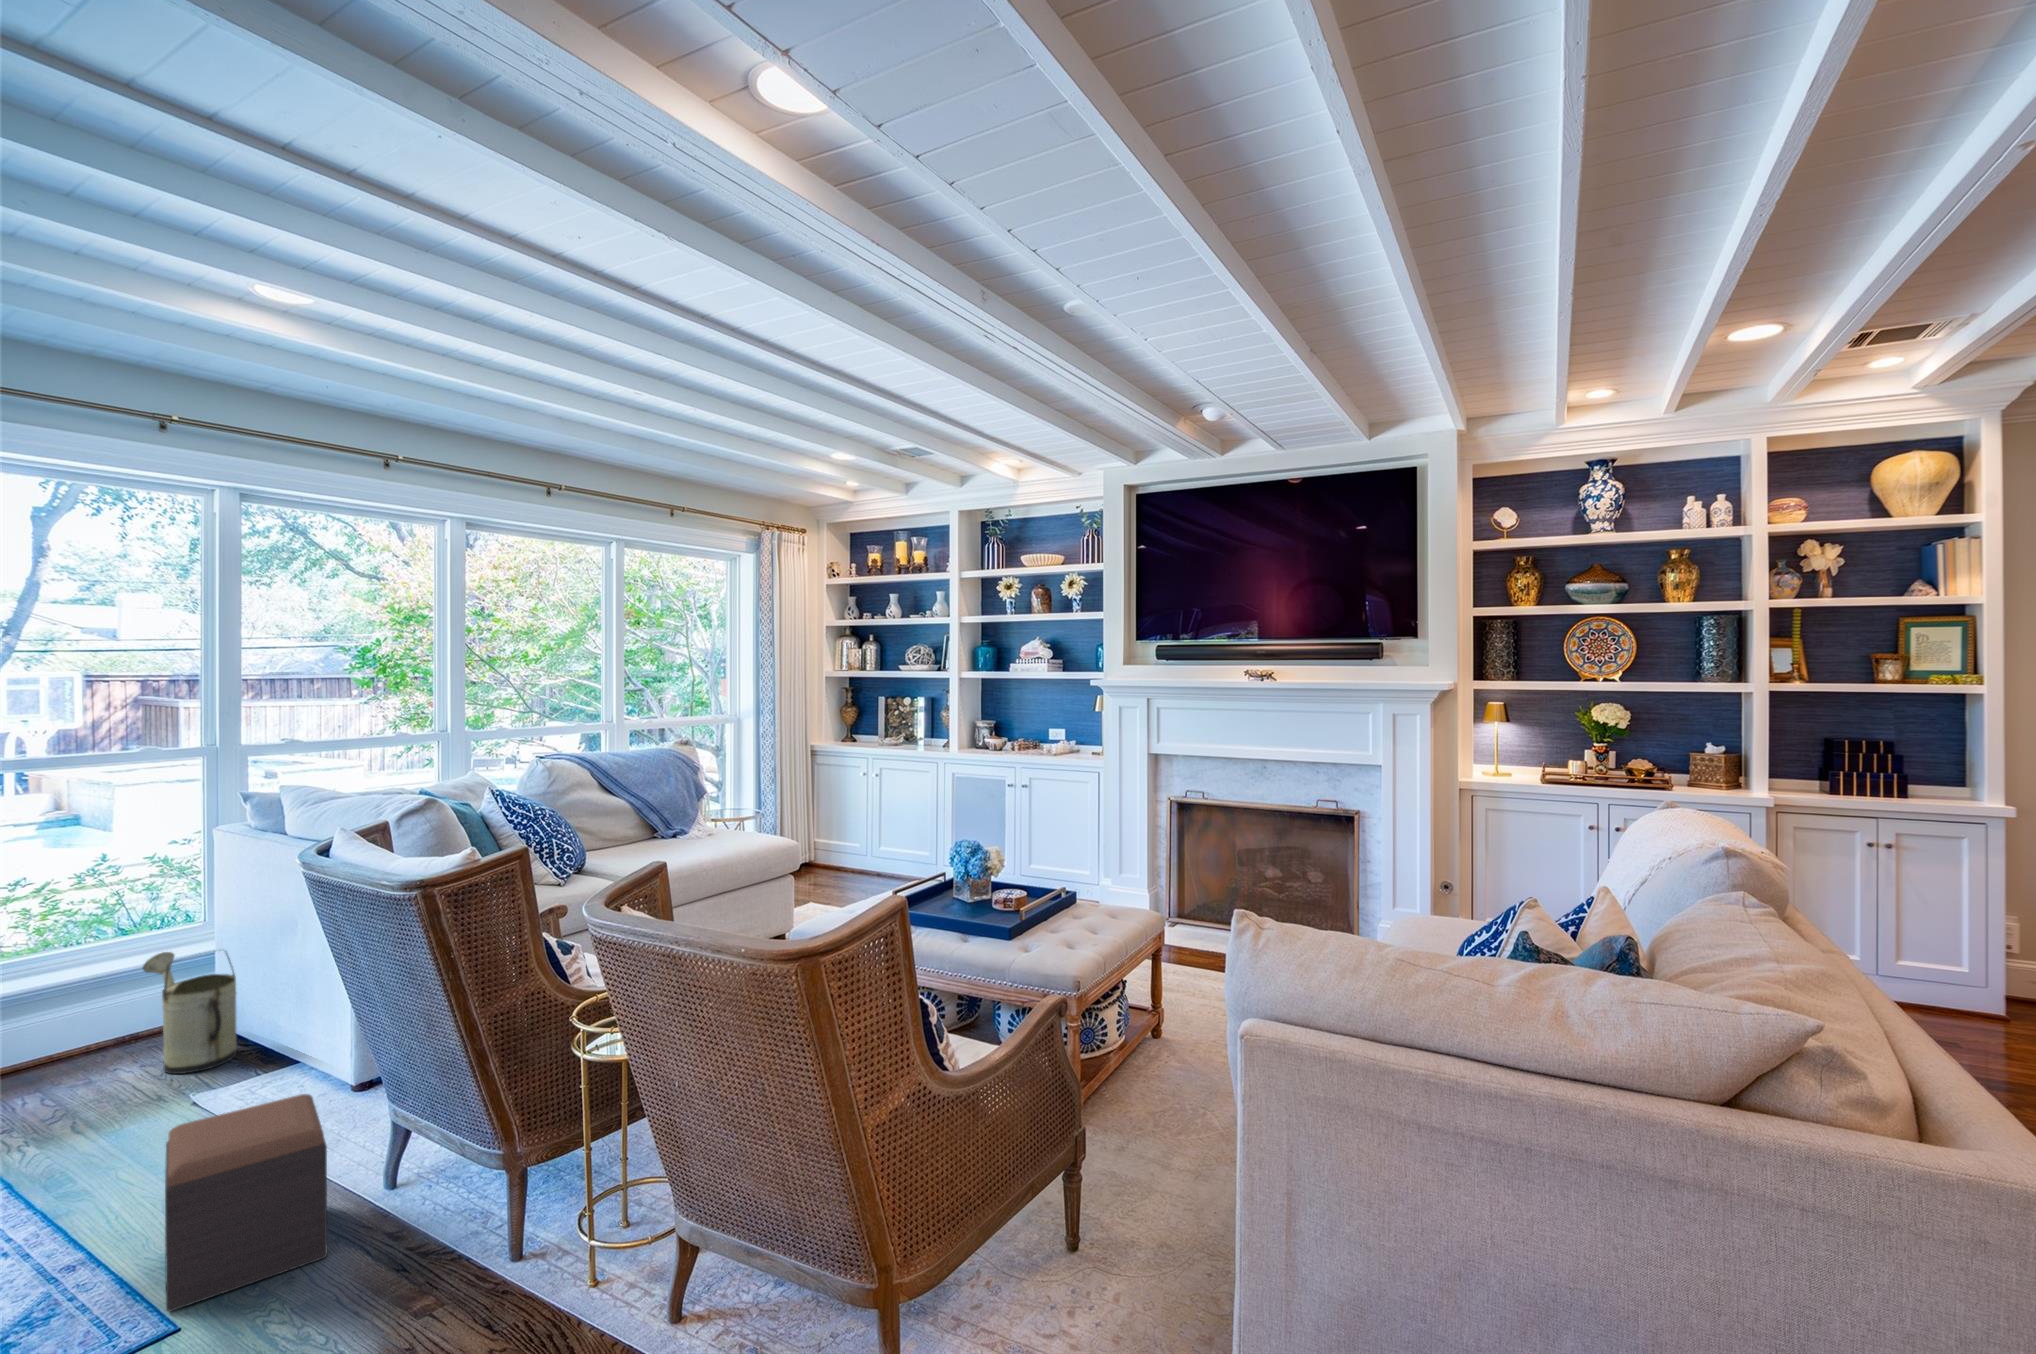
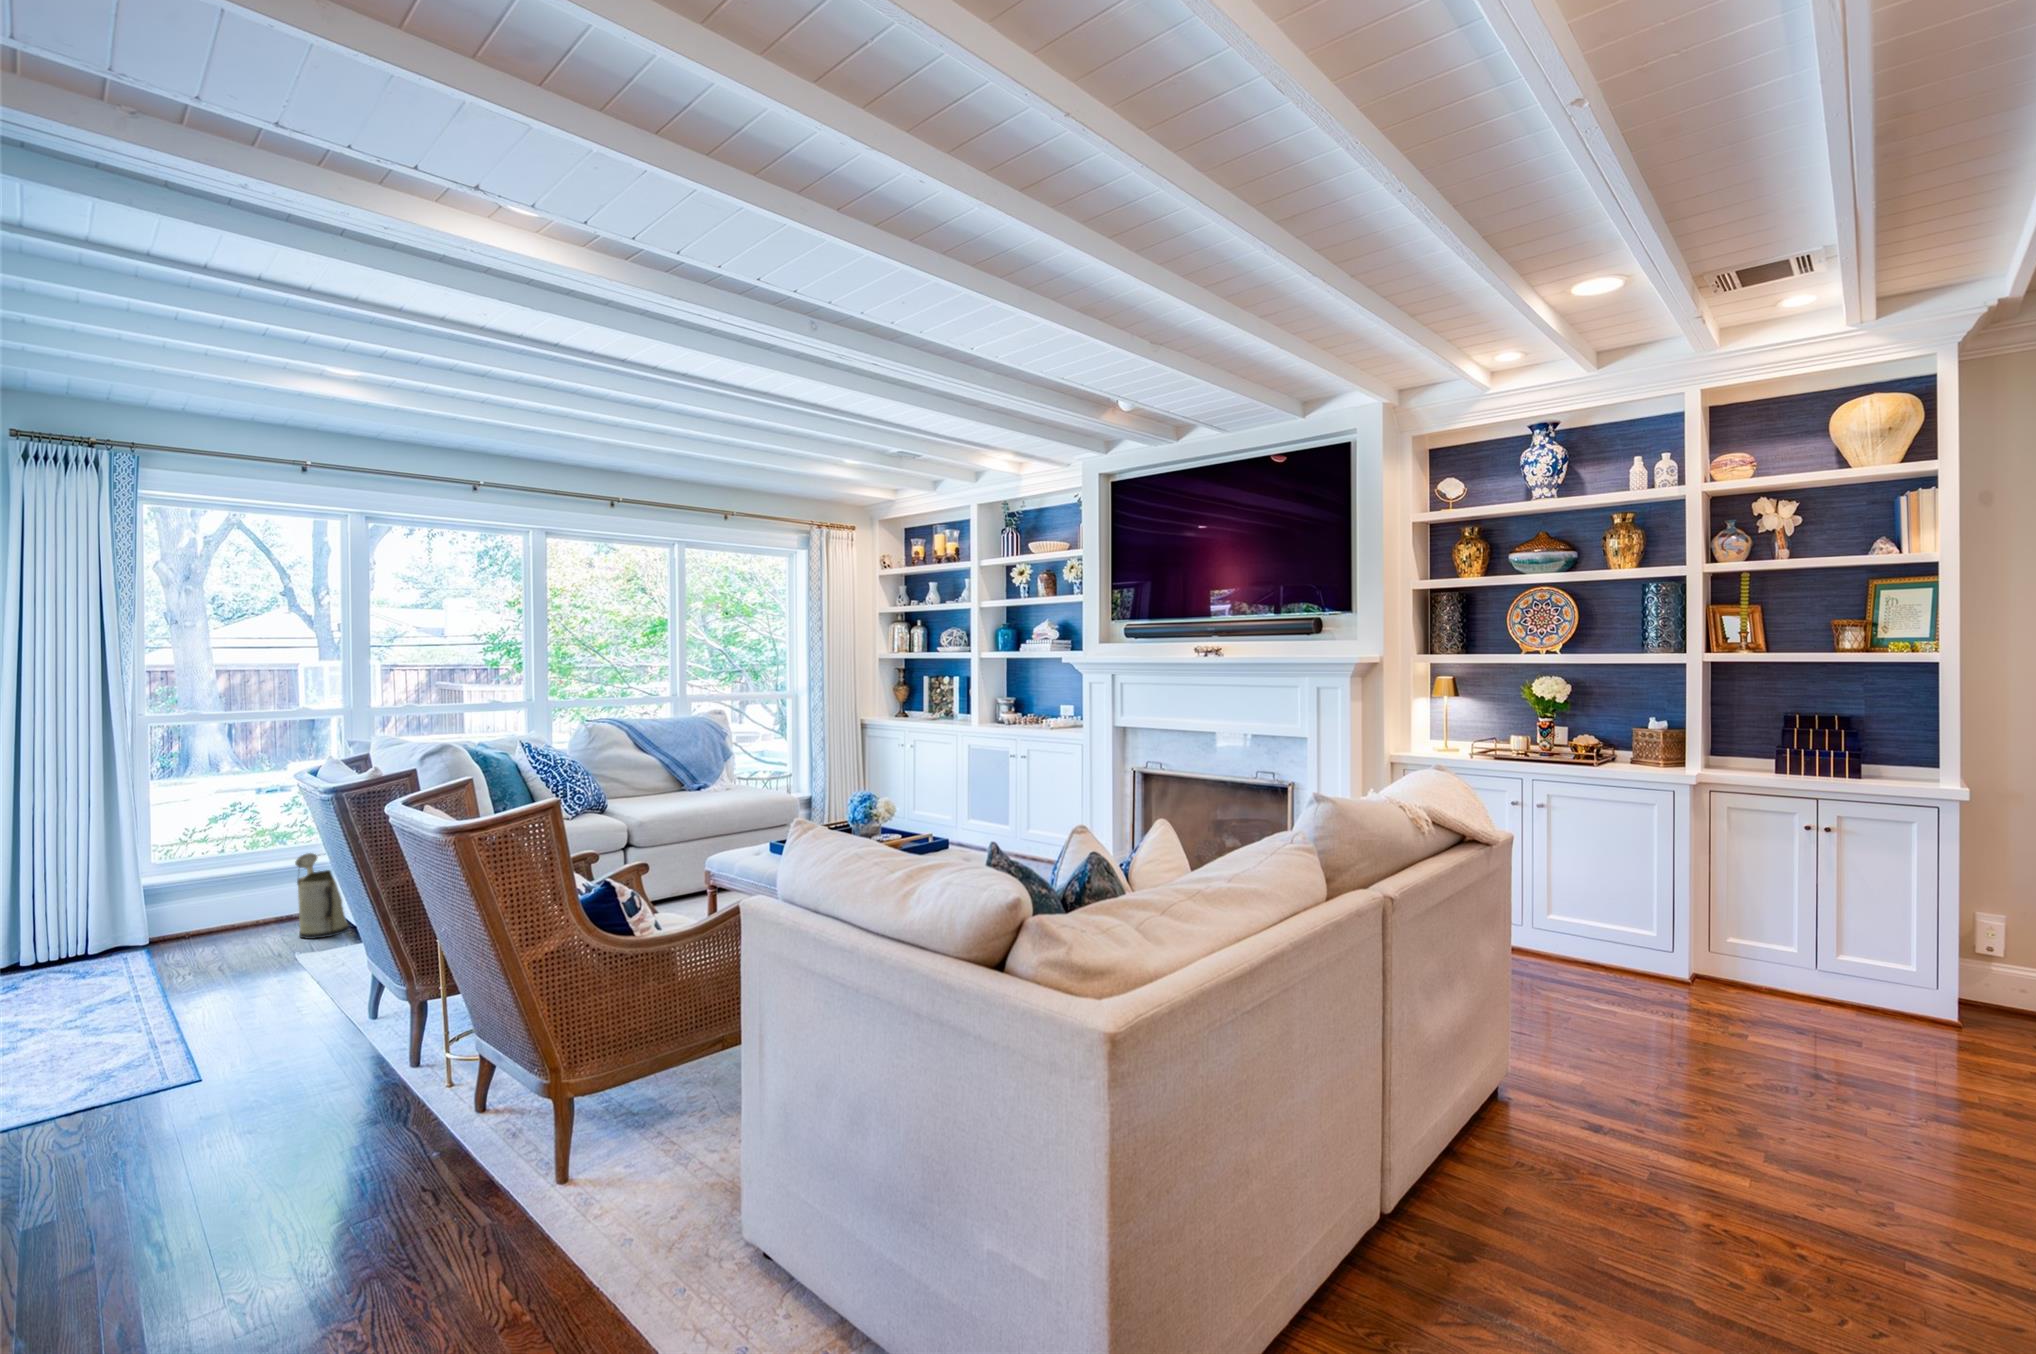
footstool: present [165,1094,327,1311] -> none [198,941,323,1067]

